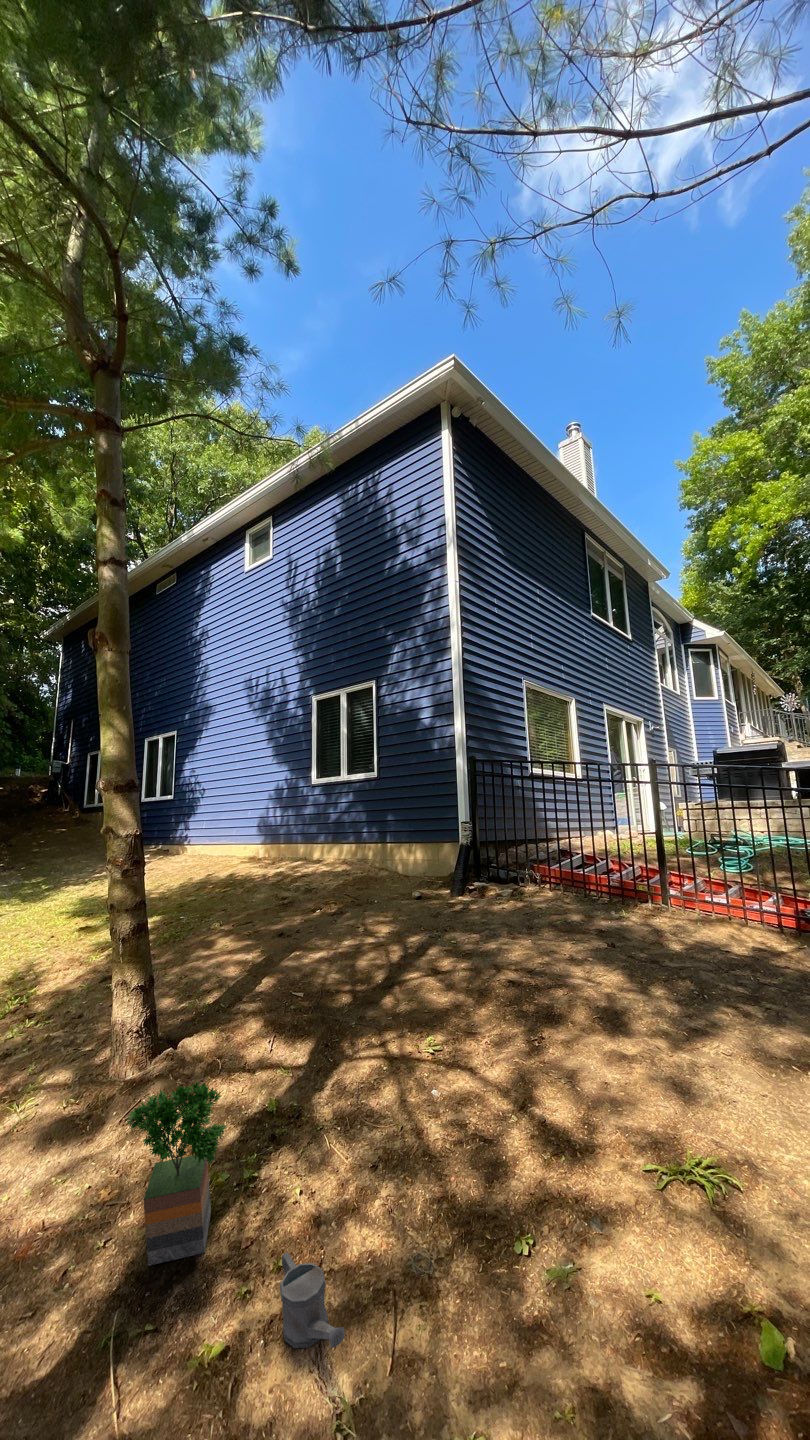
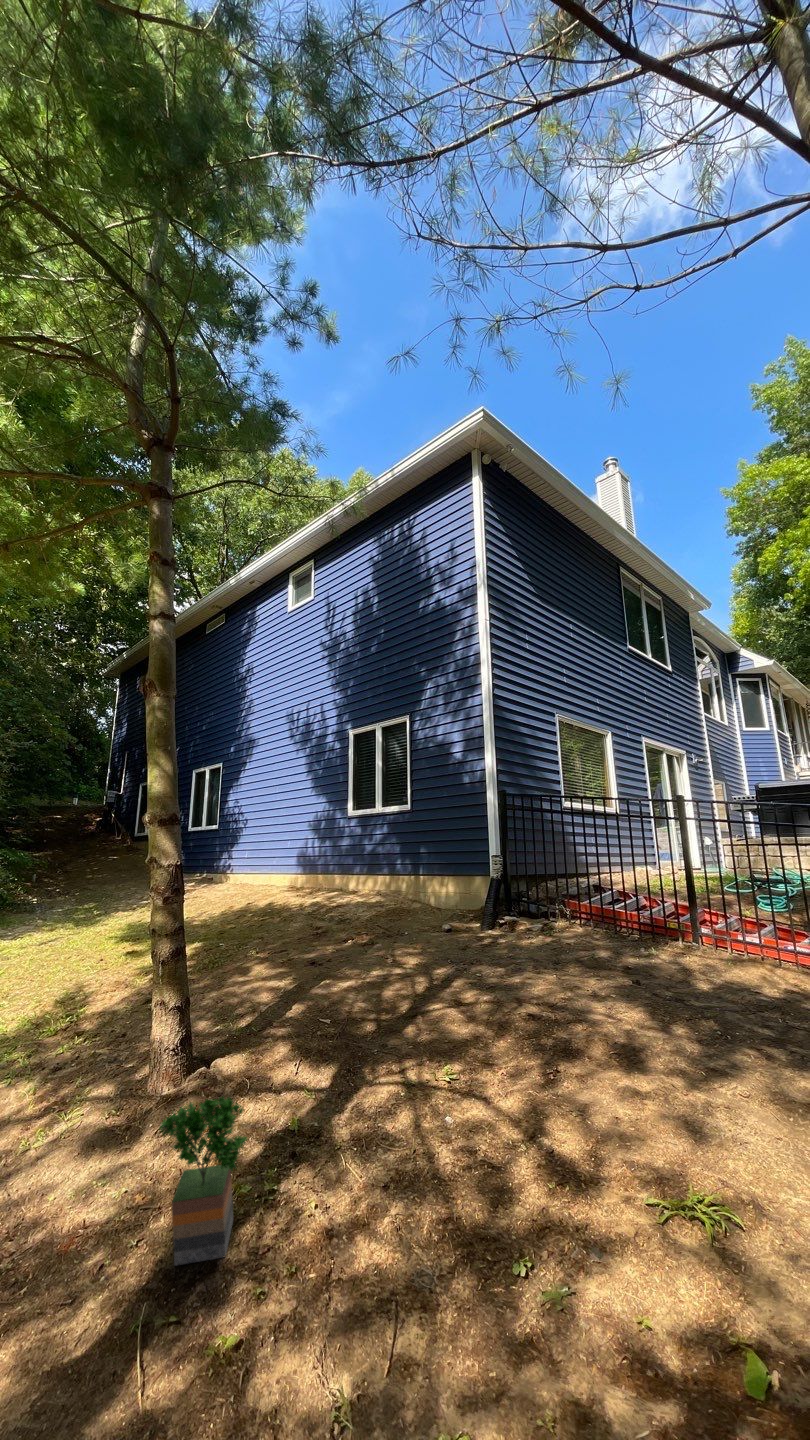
watering can: present [280,1252,345,1348] -> none [290,1258,346,1348]

